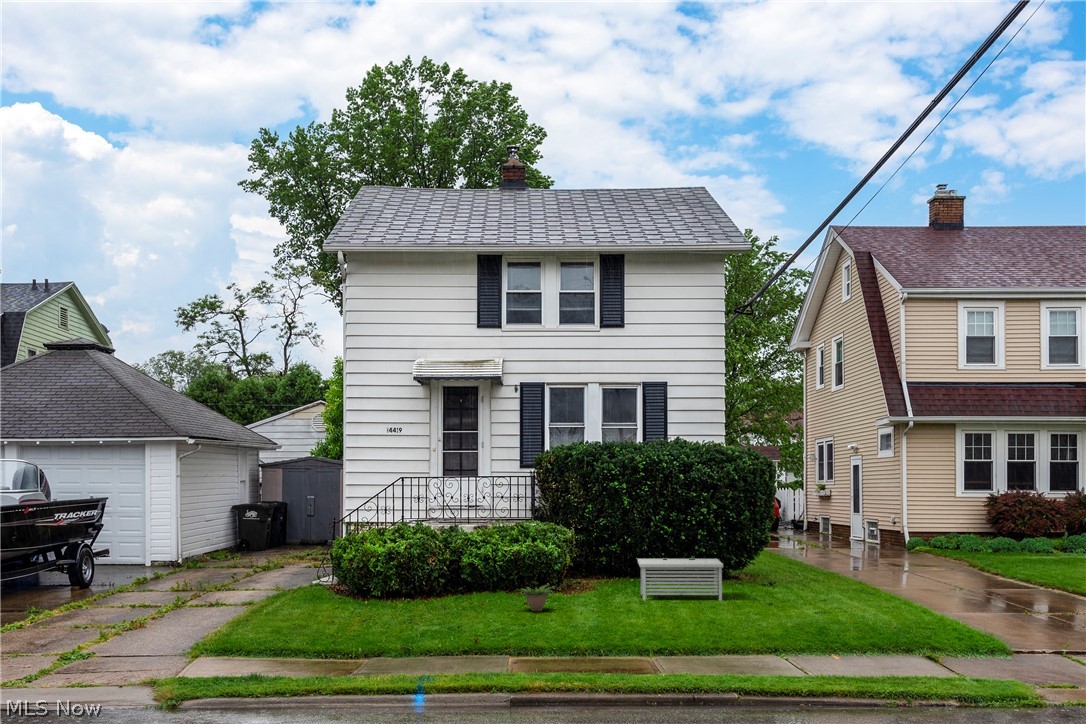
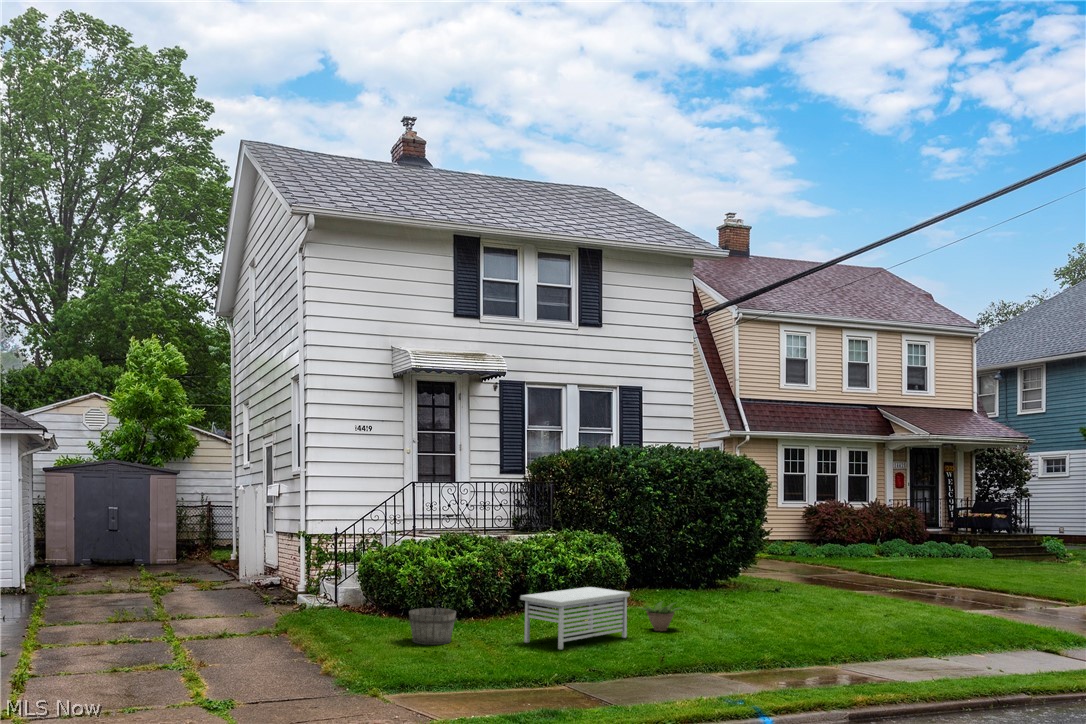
storage bench: present [638,559,723,601] -> present [520,587,630,649]
wooden bucket: none [309,575,350,611] -> present [409,601,456,645]

